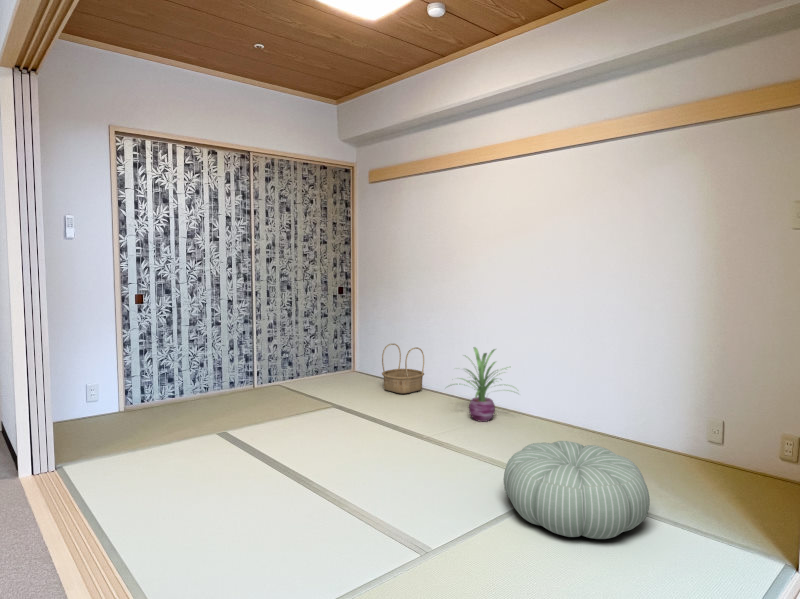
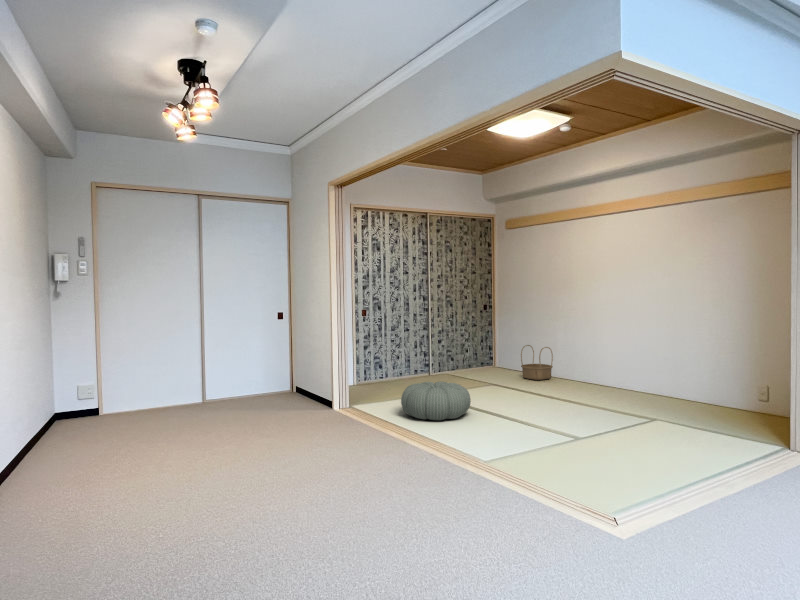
decorative plant: present [456,347,514,422] -> none [571,343,626,394]
pouf: present [503,441,650,539] -> present [401,382,471,420]

